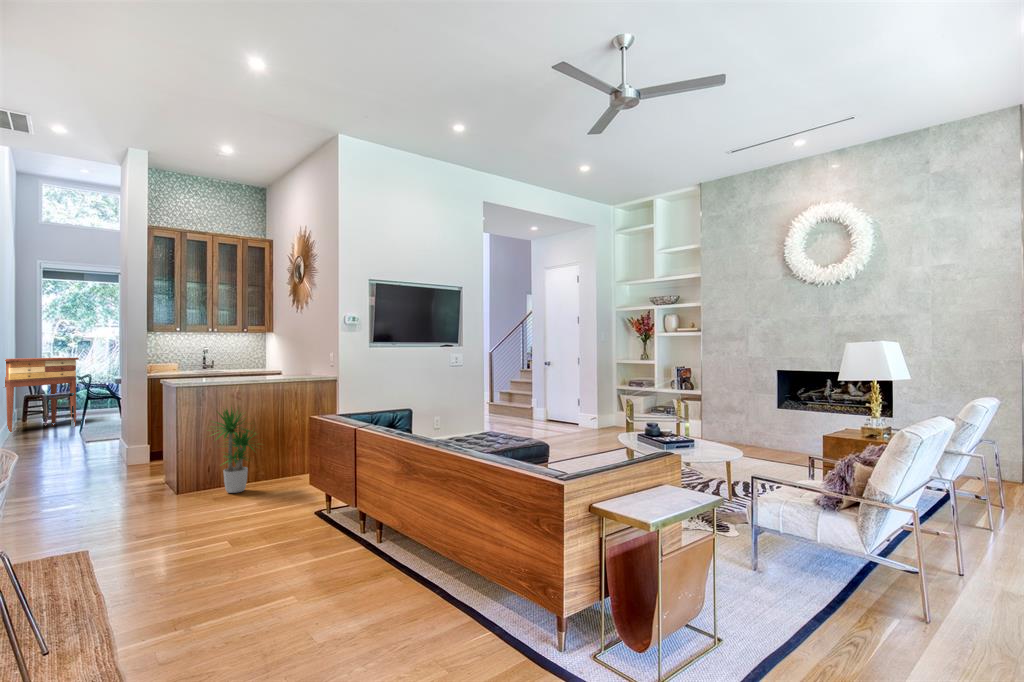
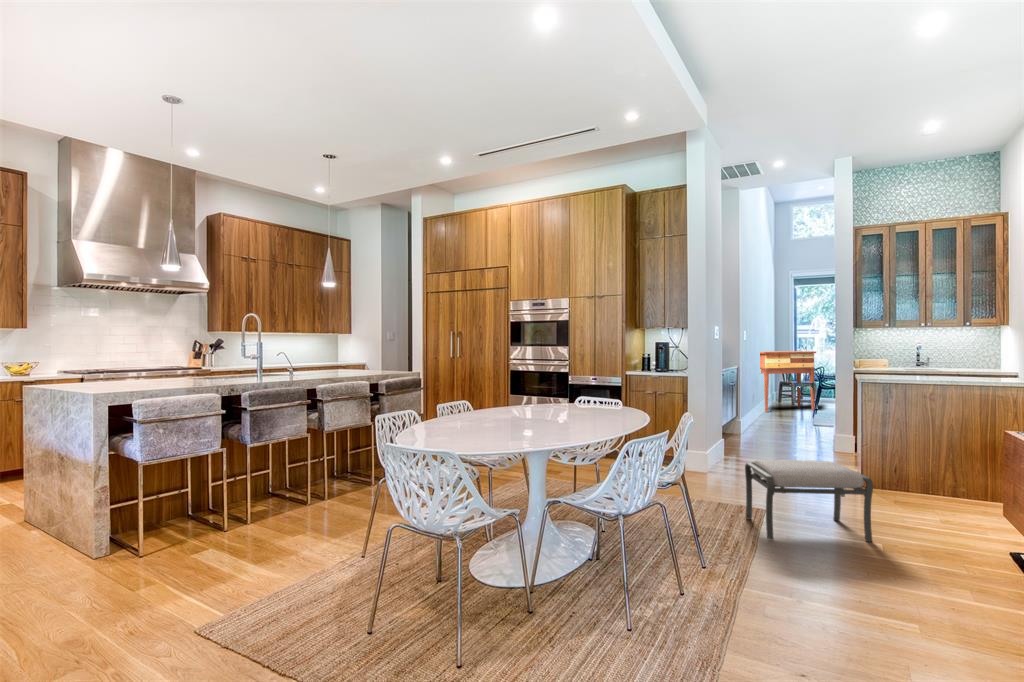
potted plant: present [211,407,255,493] -> none [883,406,962,503]
ottoman: none [66,472,222,582] -> present [745,460,873,542]

